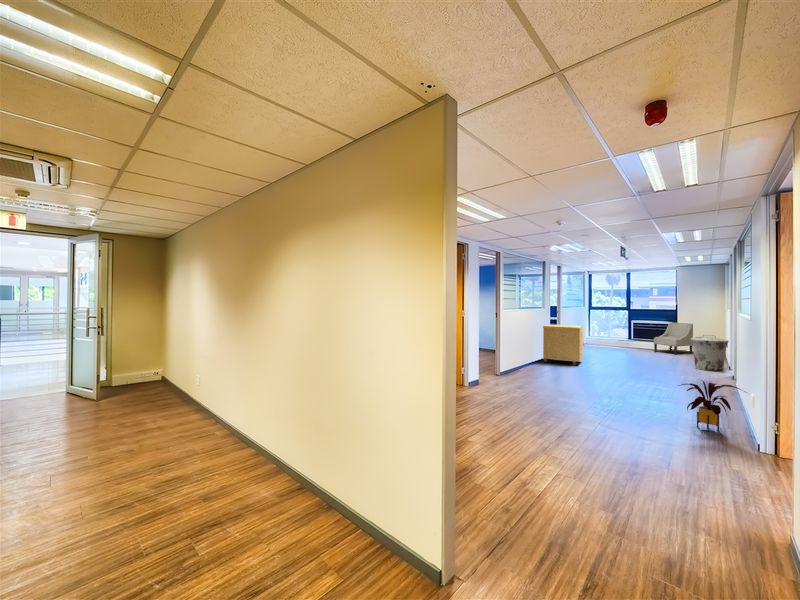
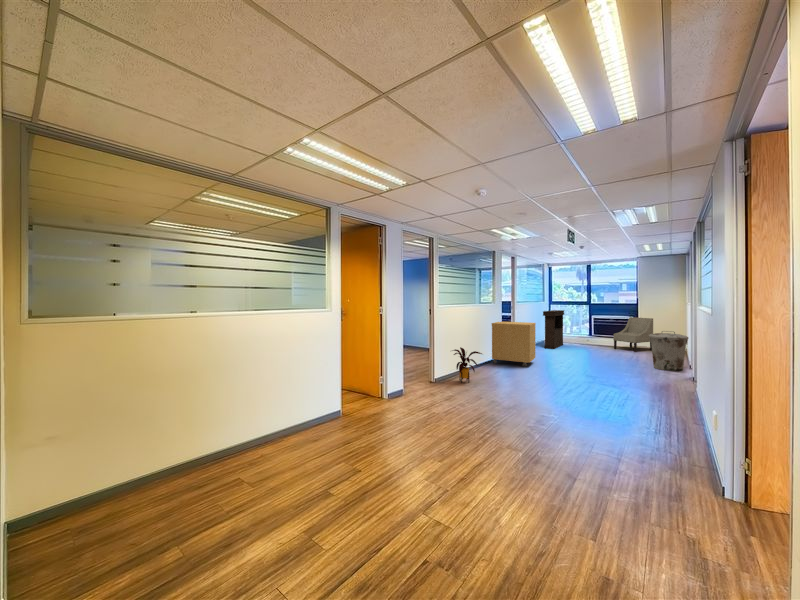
console table: none [585,315,605,351] -> present [543,310,564,349]
house plant: present [679,381,741,432] -> present [453,347,482,383]

